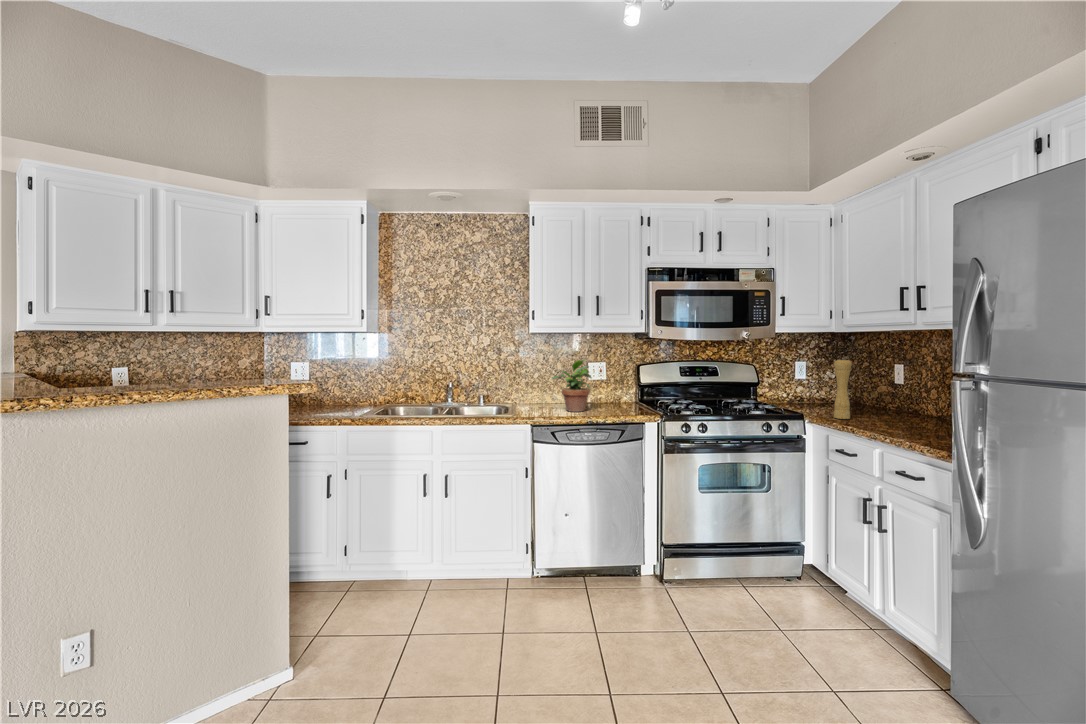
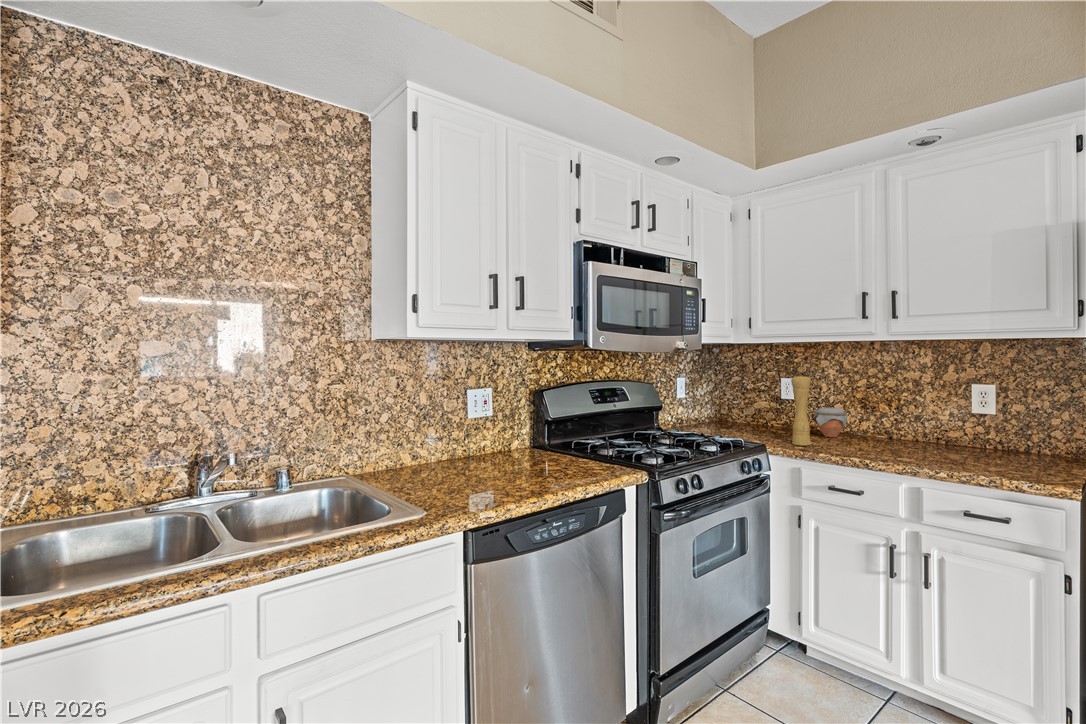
potted plant: present [552,360,591,412] -> none [462,386,529,480]
jar: none [883,391,922,418] -> present [814,407,848,437]

